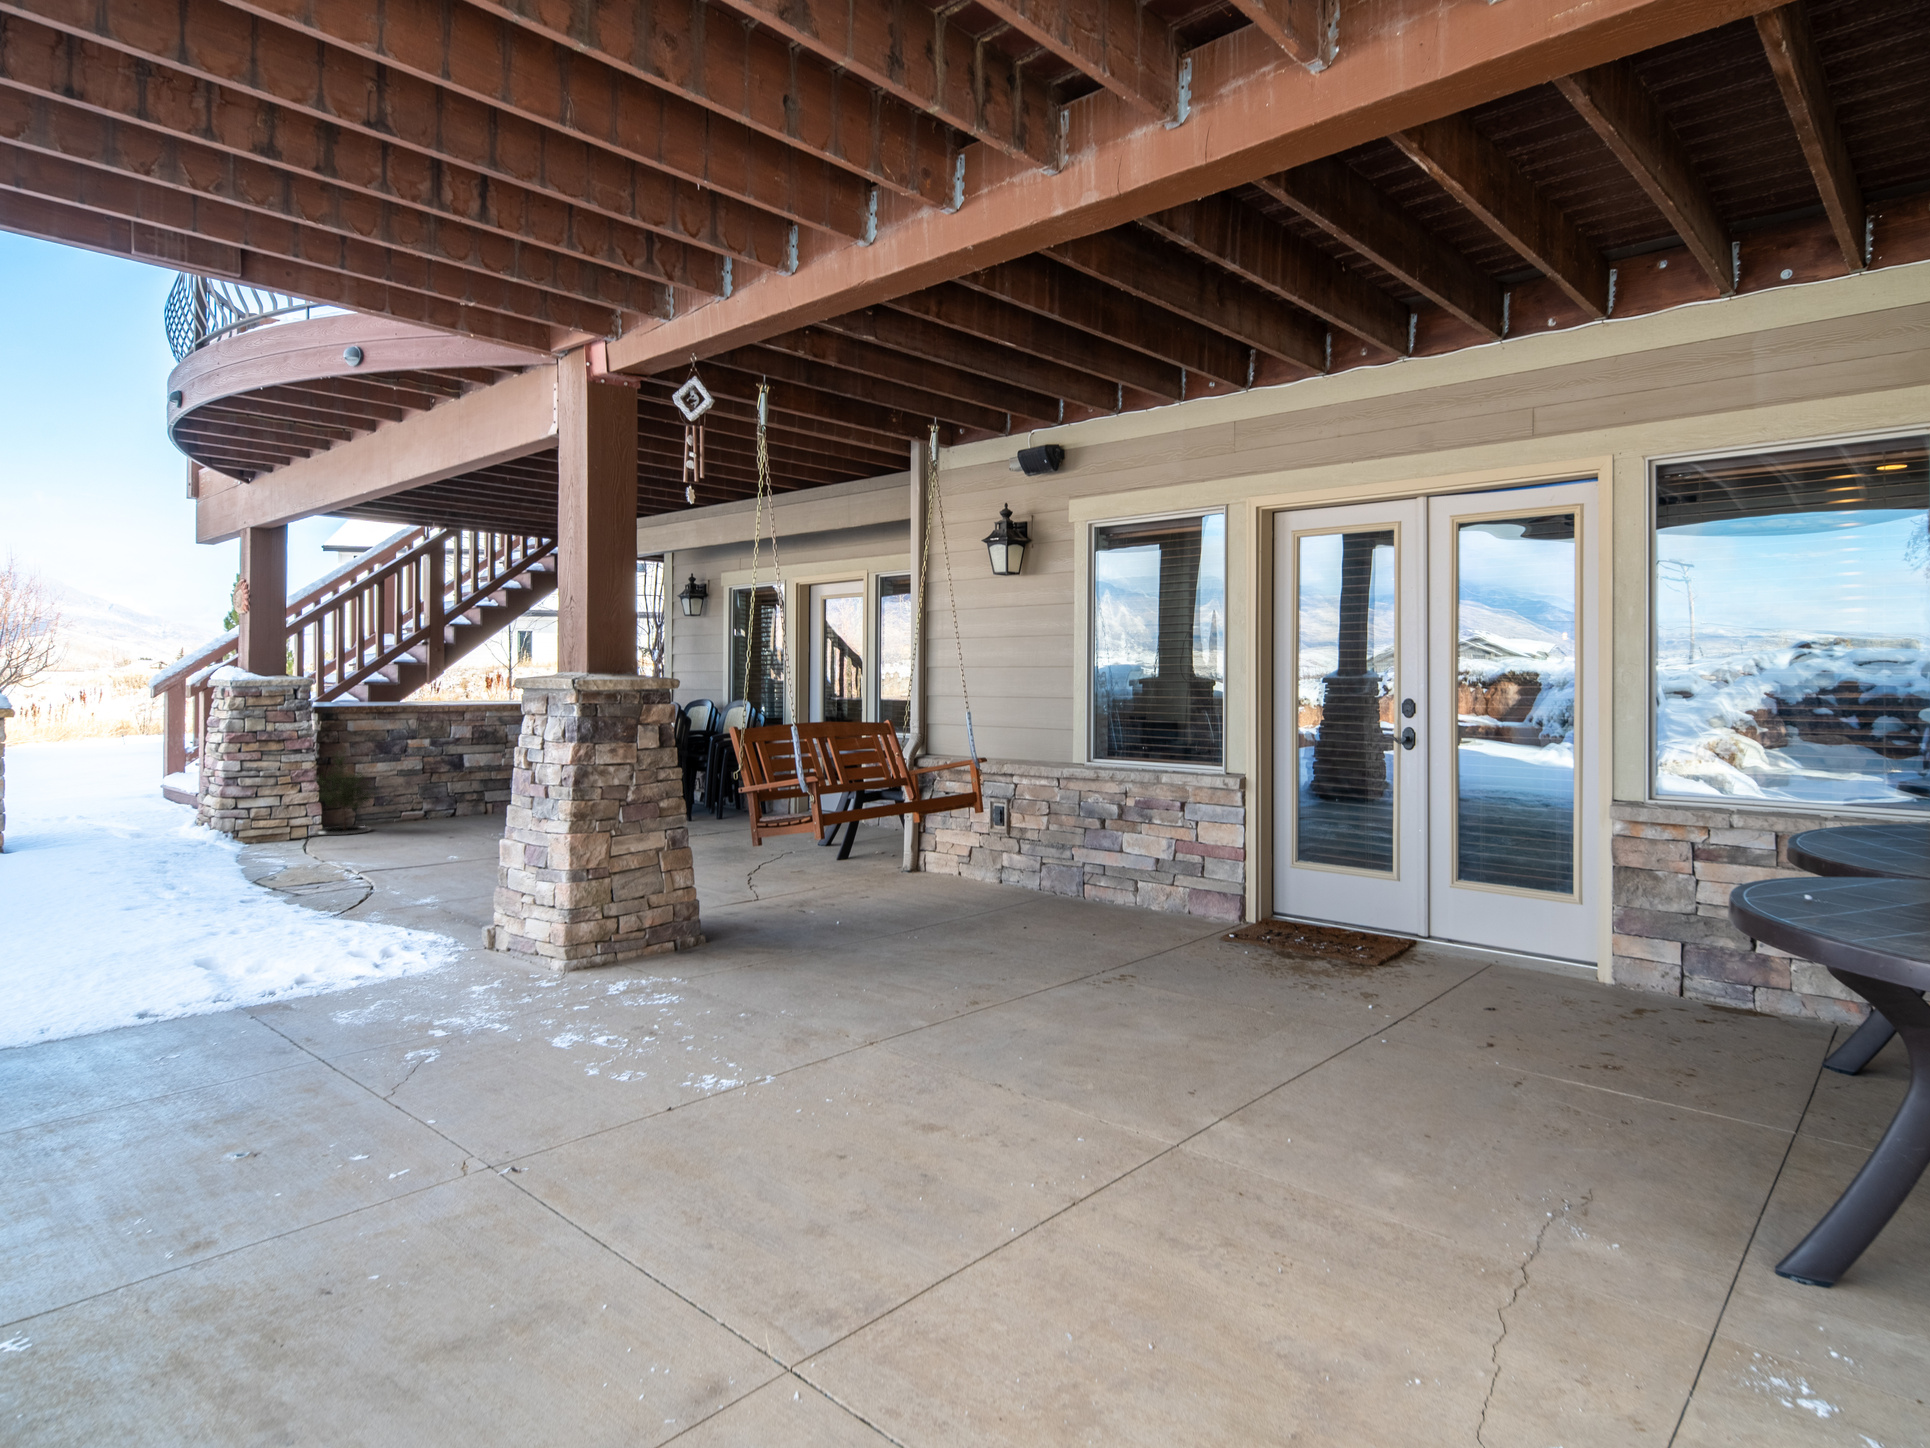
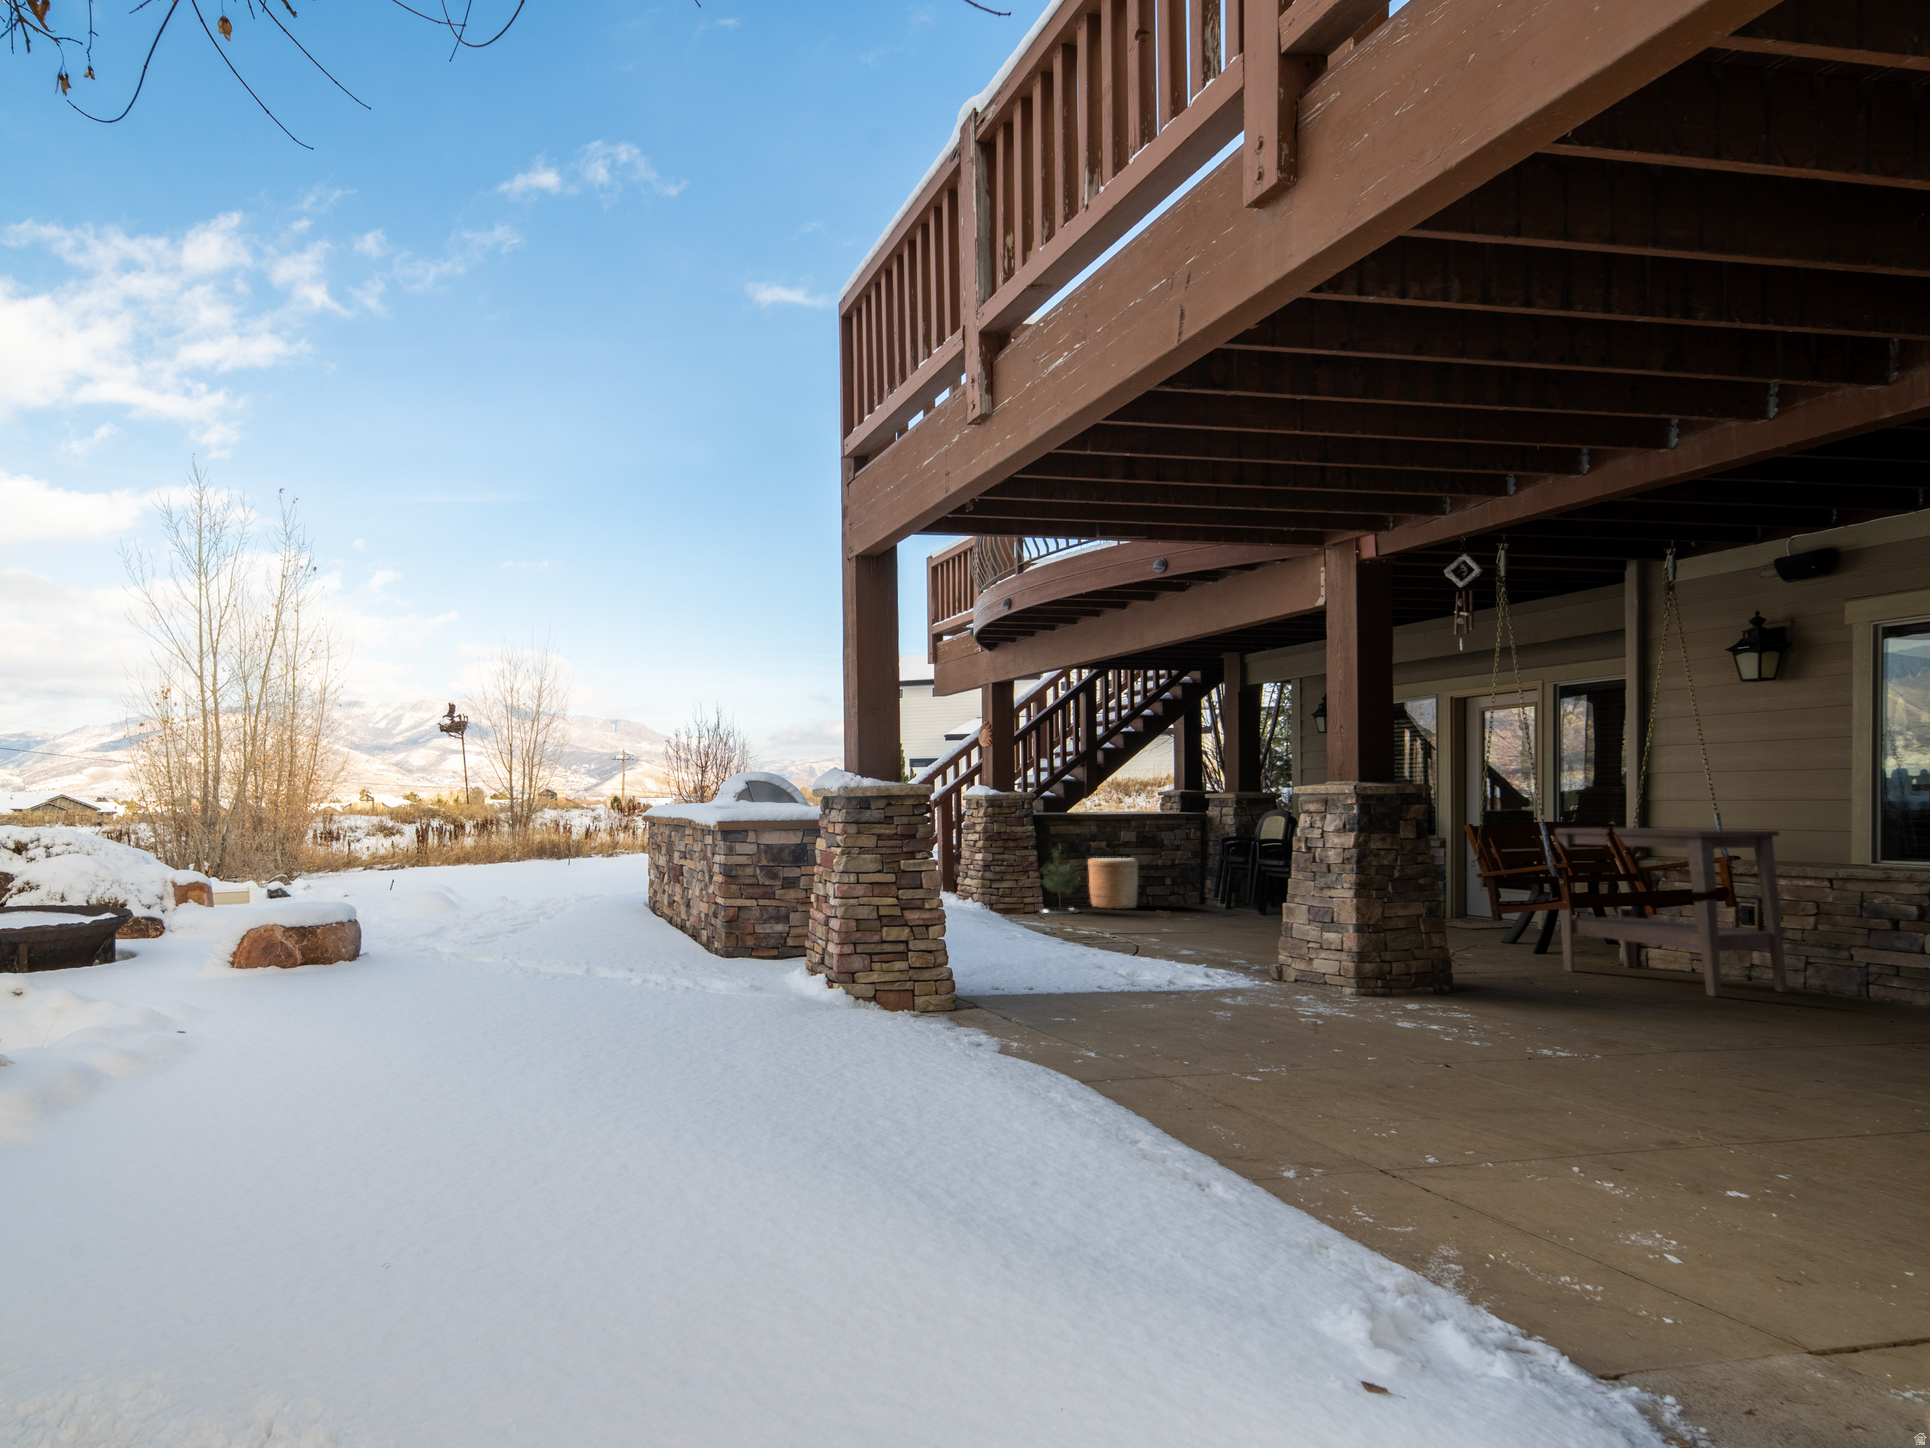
side table: none [845,731,1026,898] -> present [1555,828,1788,996]
woven basket: none [396,760,464,823] -> present [1088,858,1138,909]

